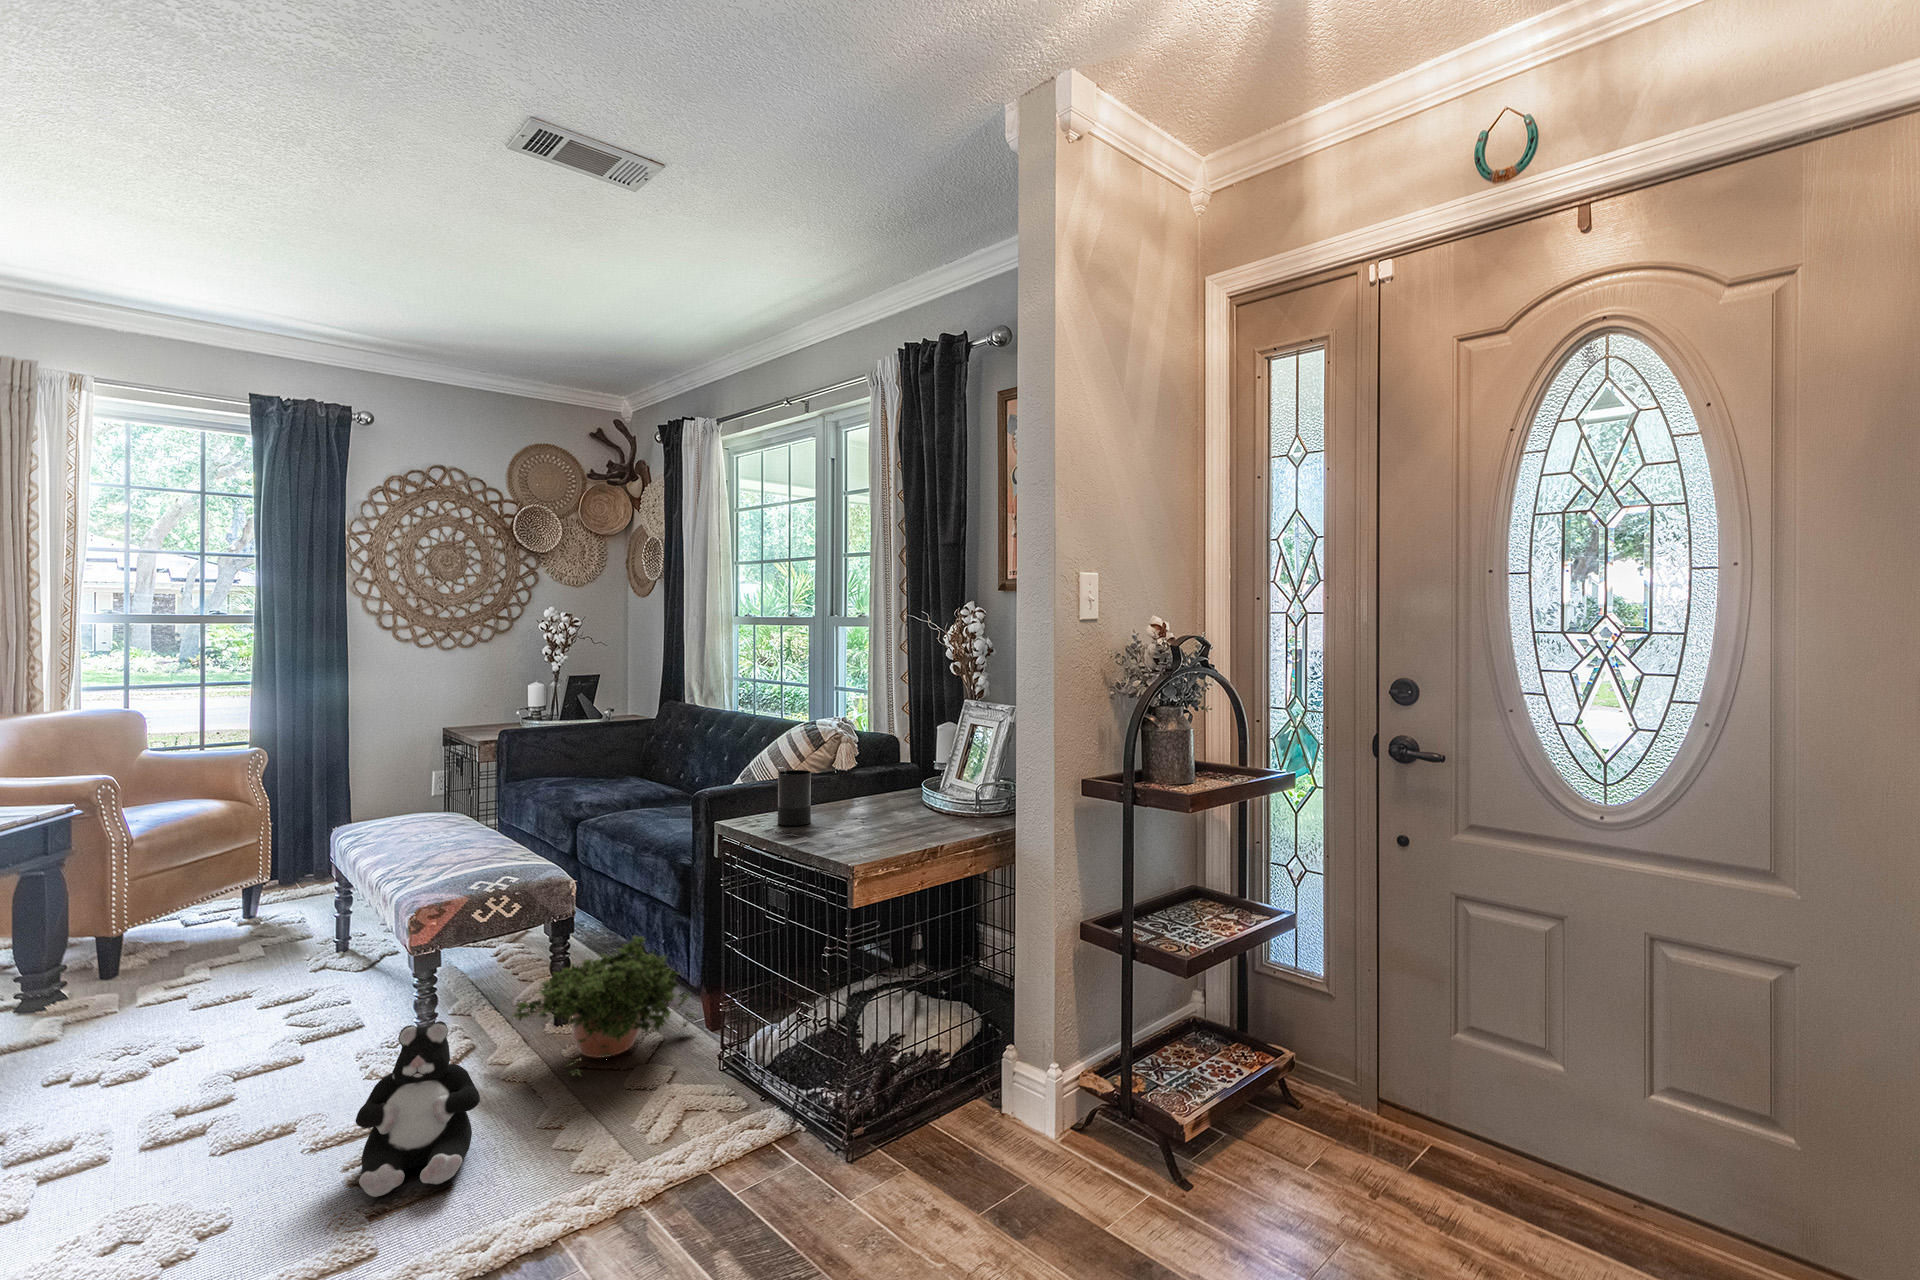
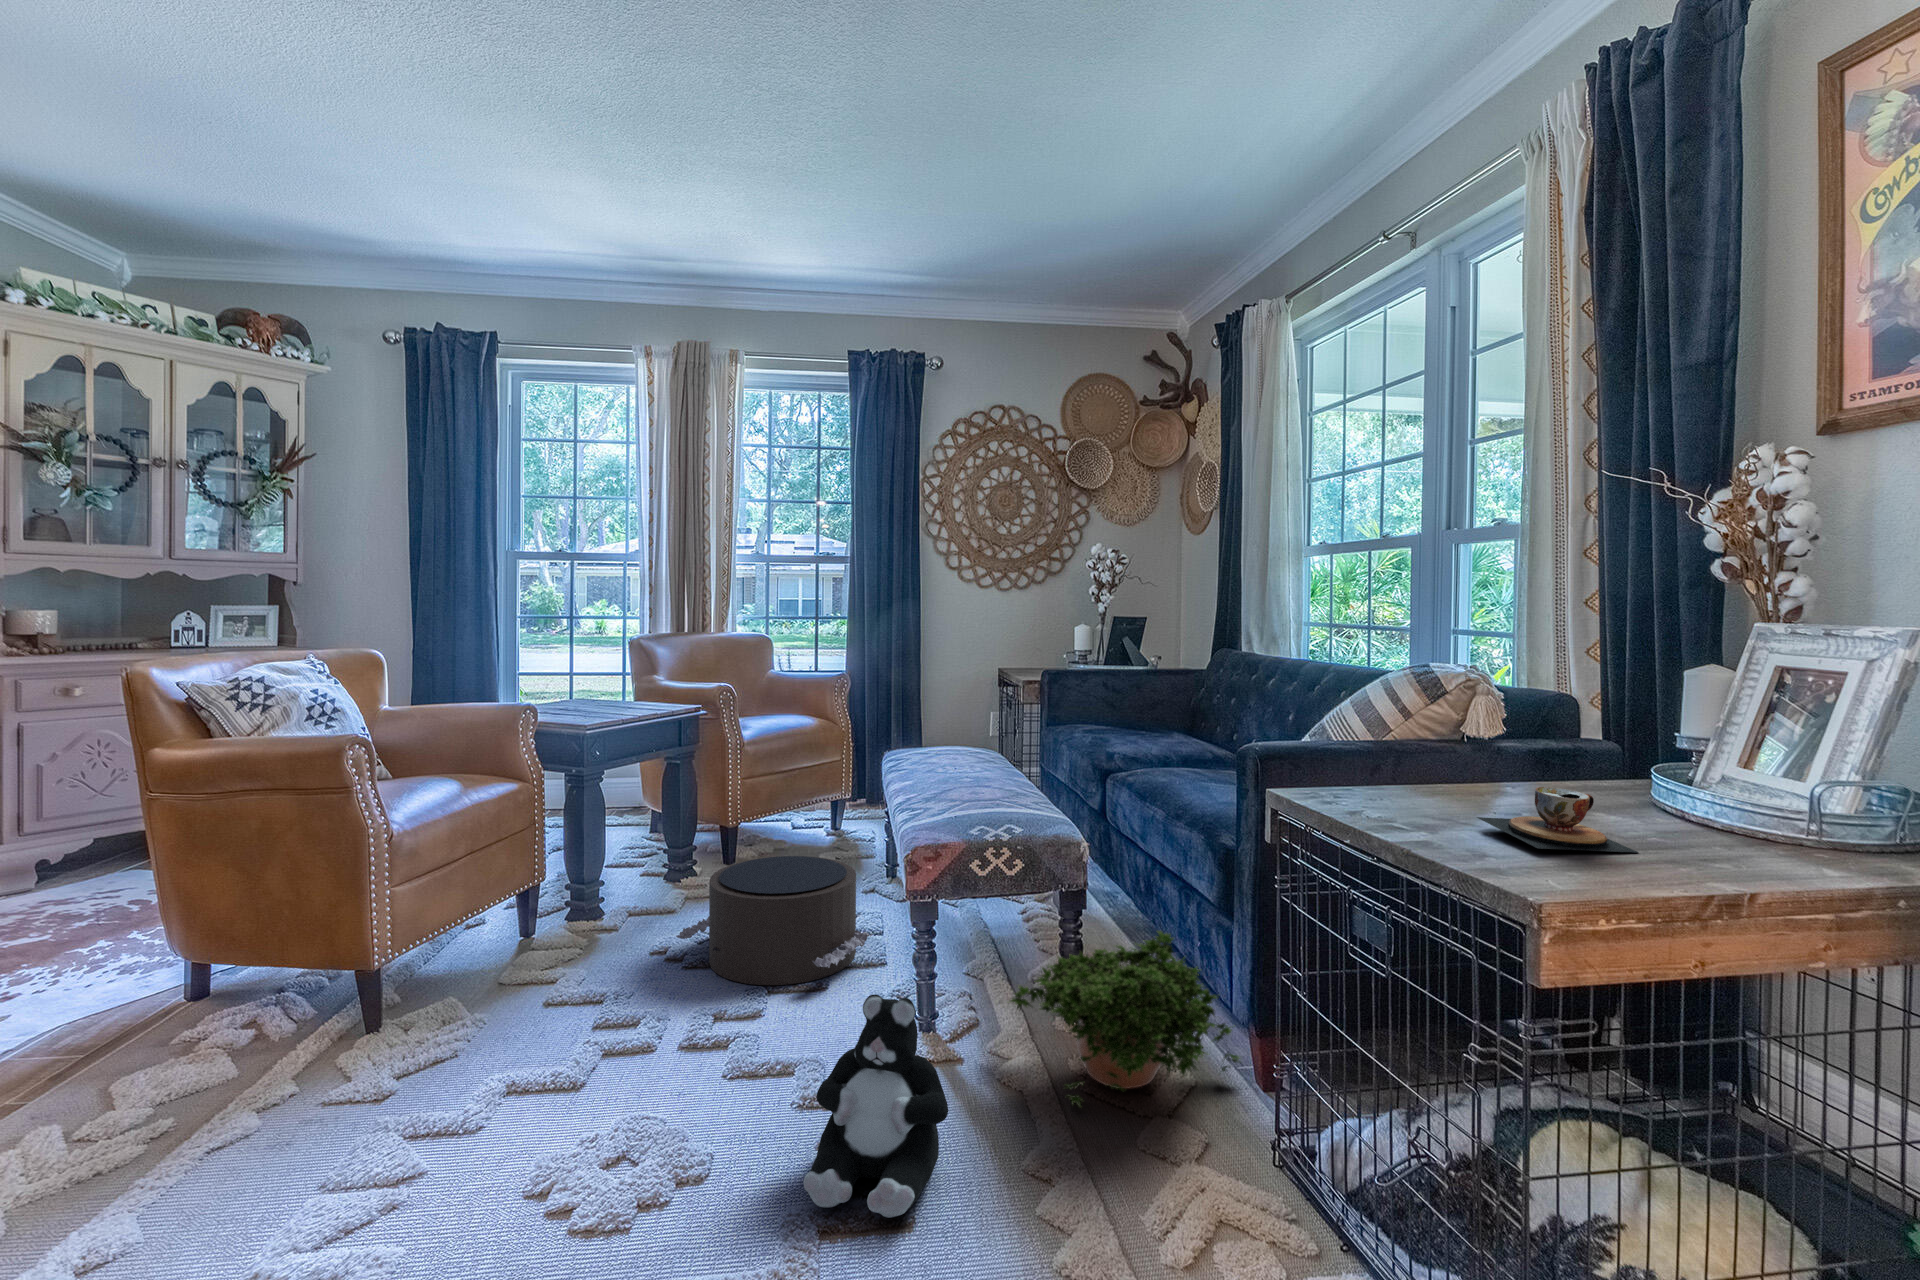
candle: present [778,770,811,826] -> none [1369,714,1436,812]
teacup: none [831,803,904,838] -> present [1477,787,1638,853]
pouf: none [103,939,351,1076] -> present [676,856,872,985]

